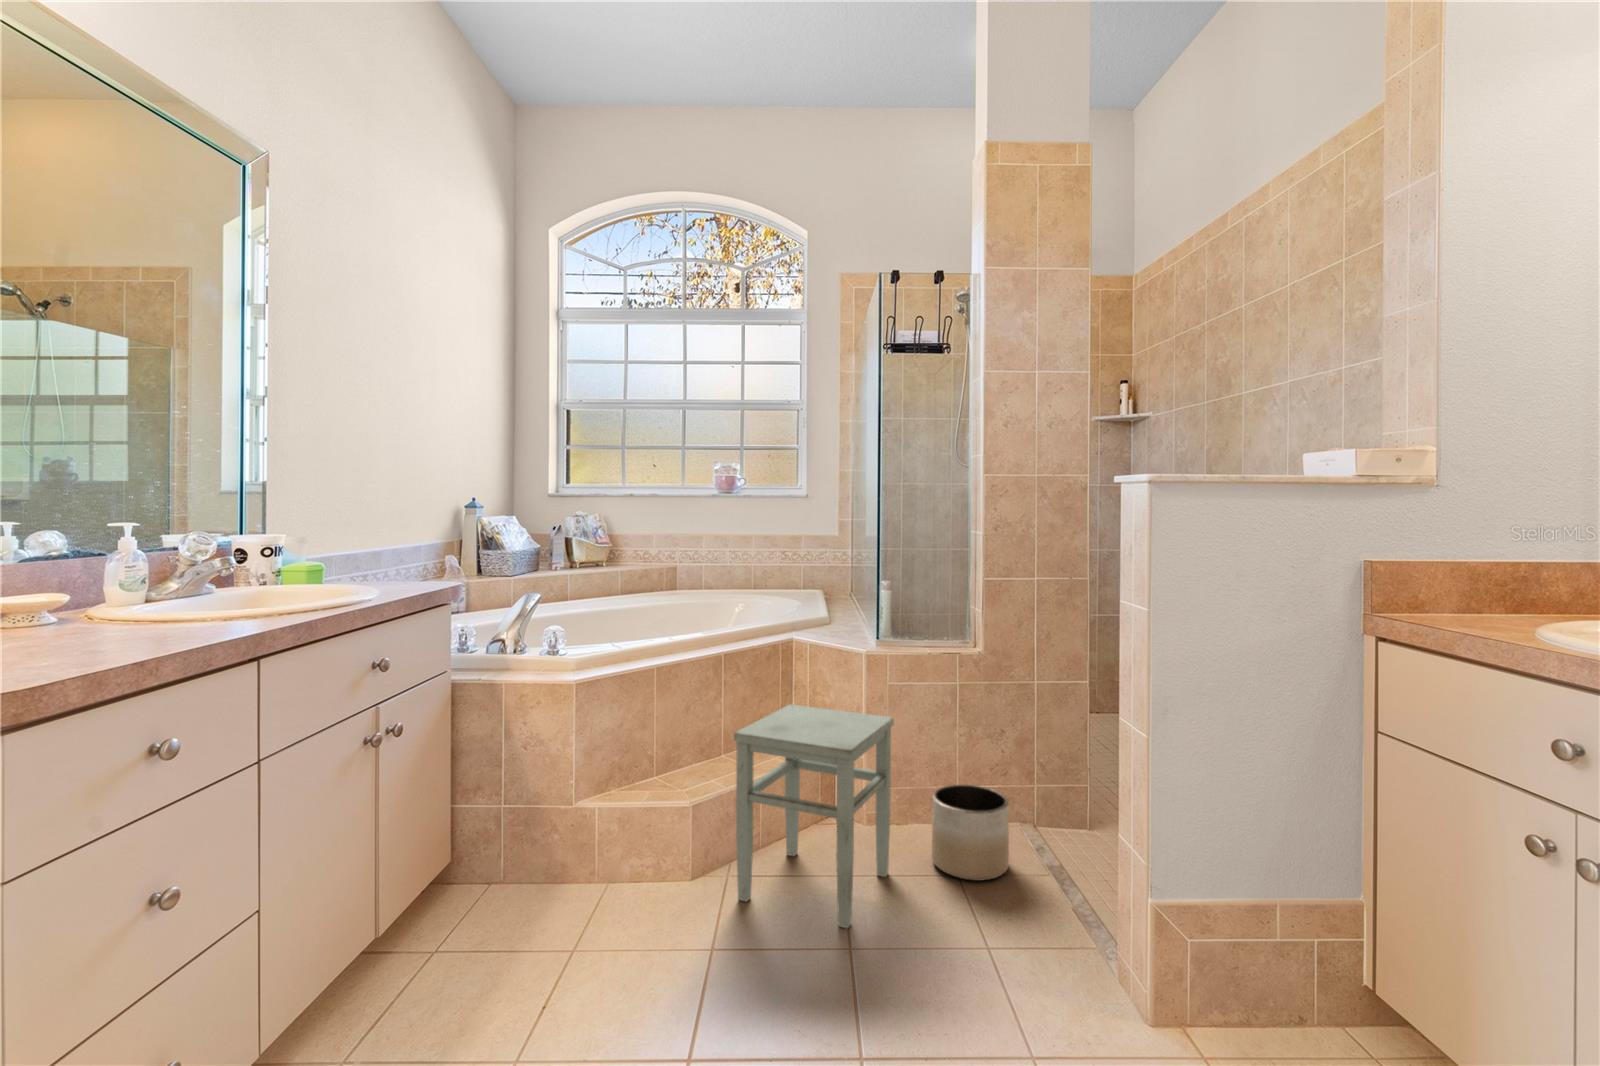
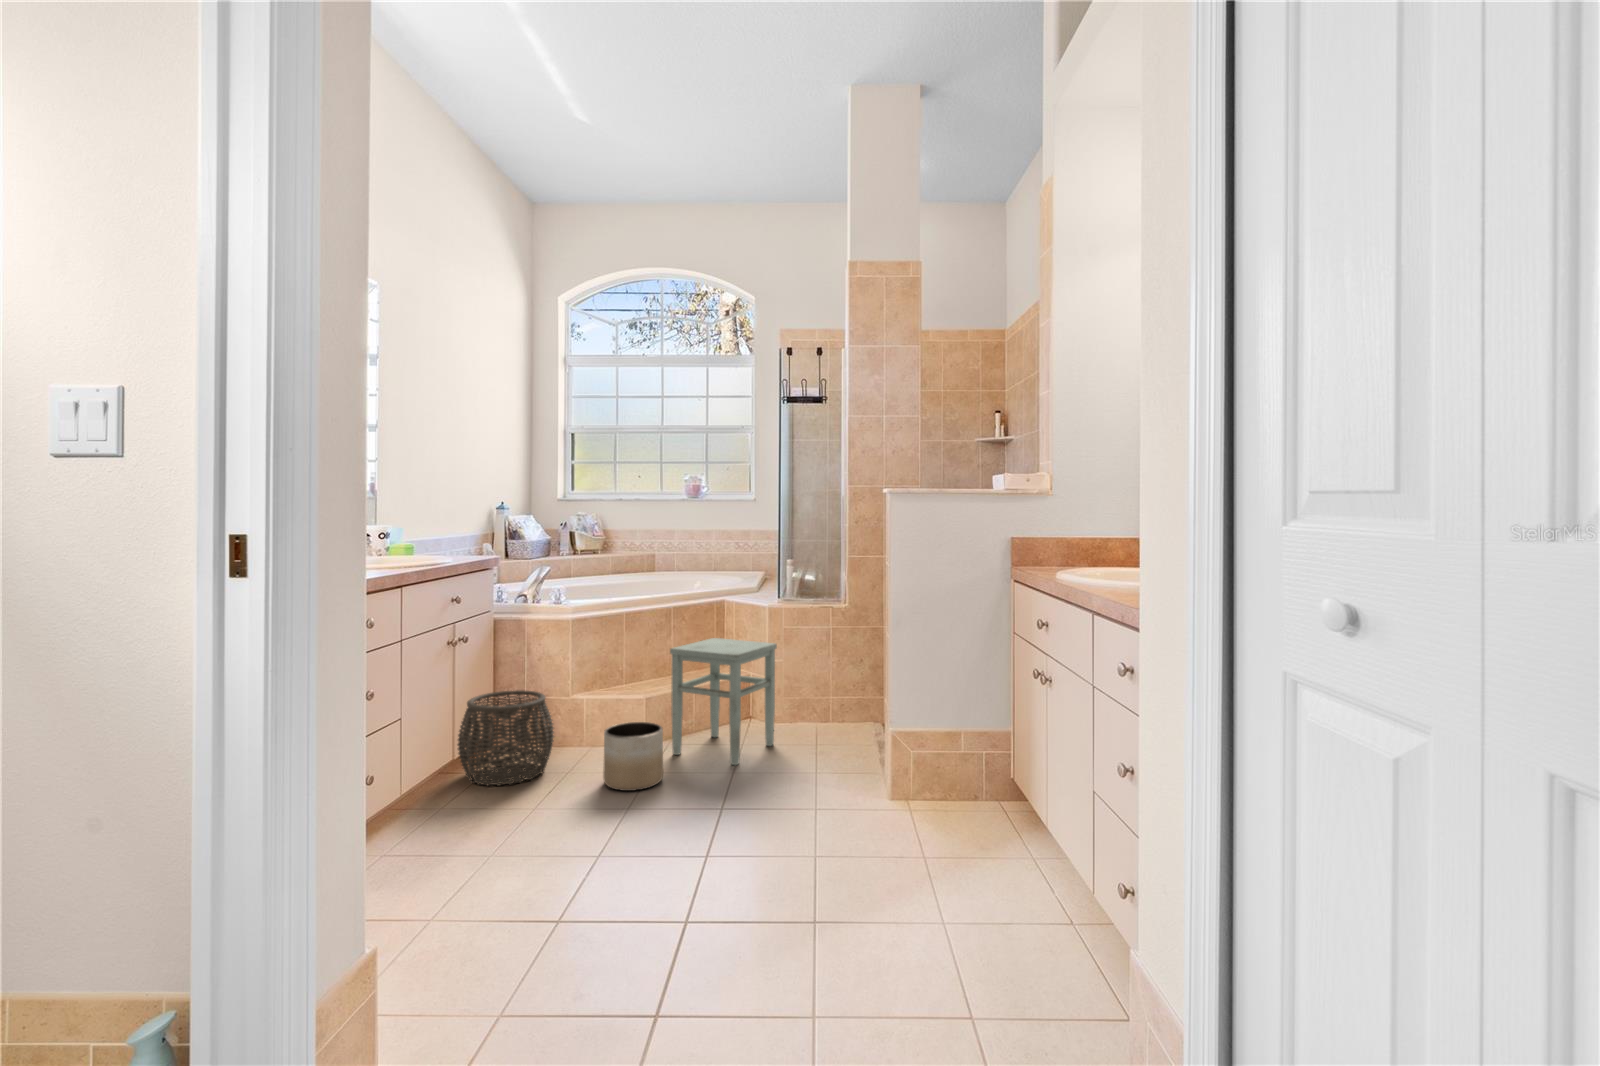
planter: present [932,785,1009,881] -> present [603,722,663,791]
woven basket: none [380,809,550,998] -> present [457,690,554,786]

